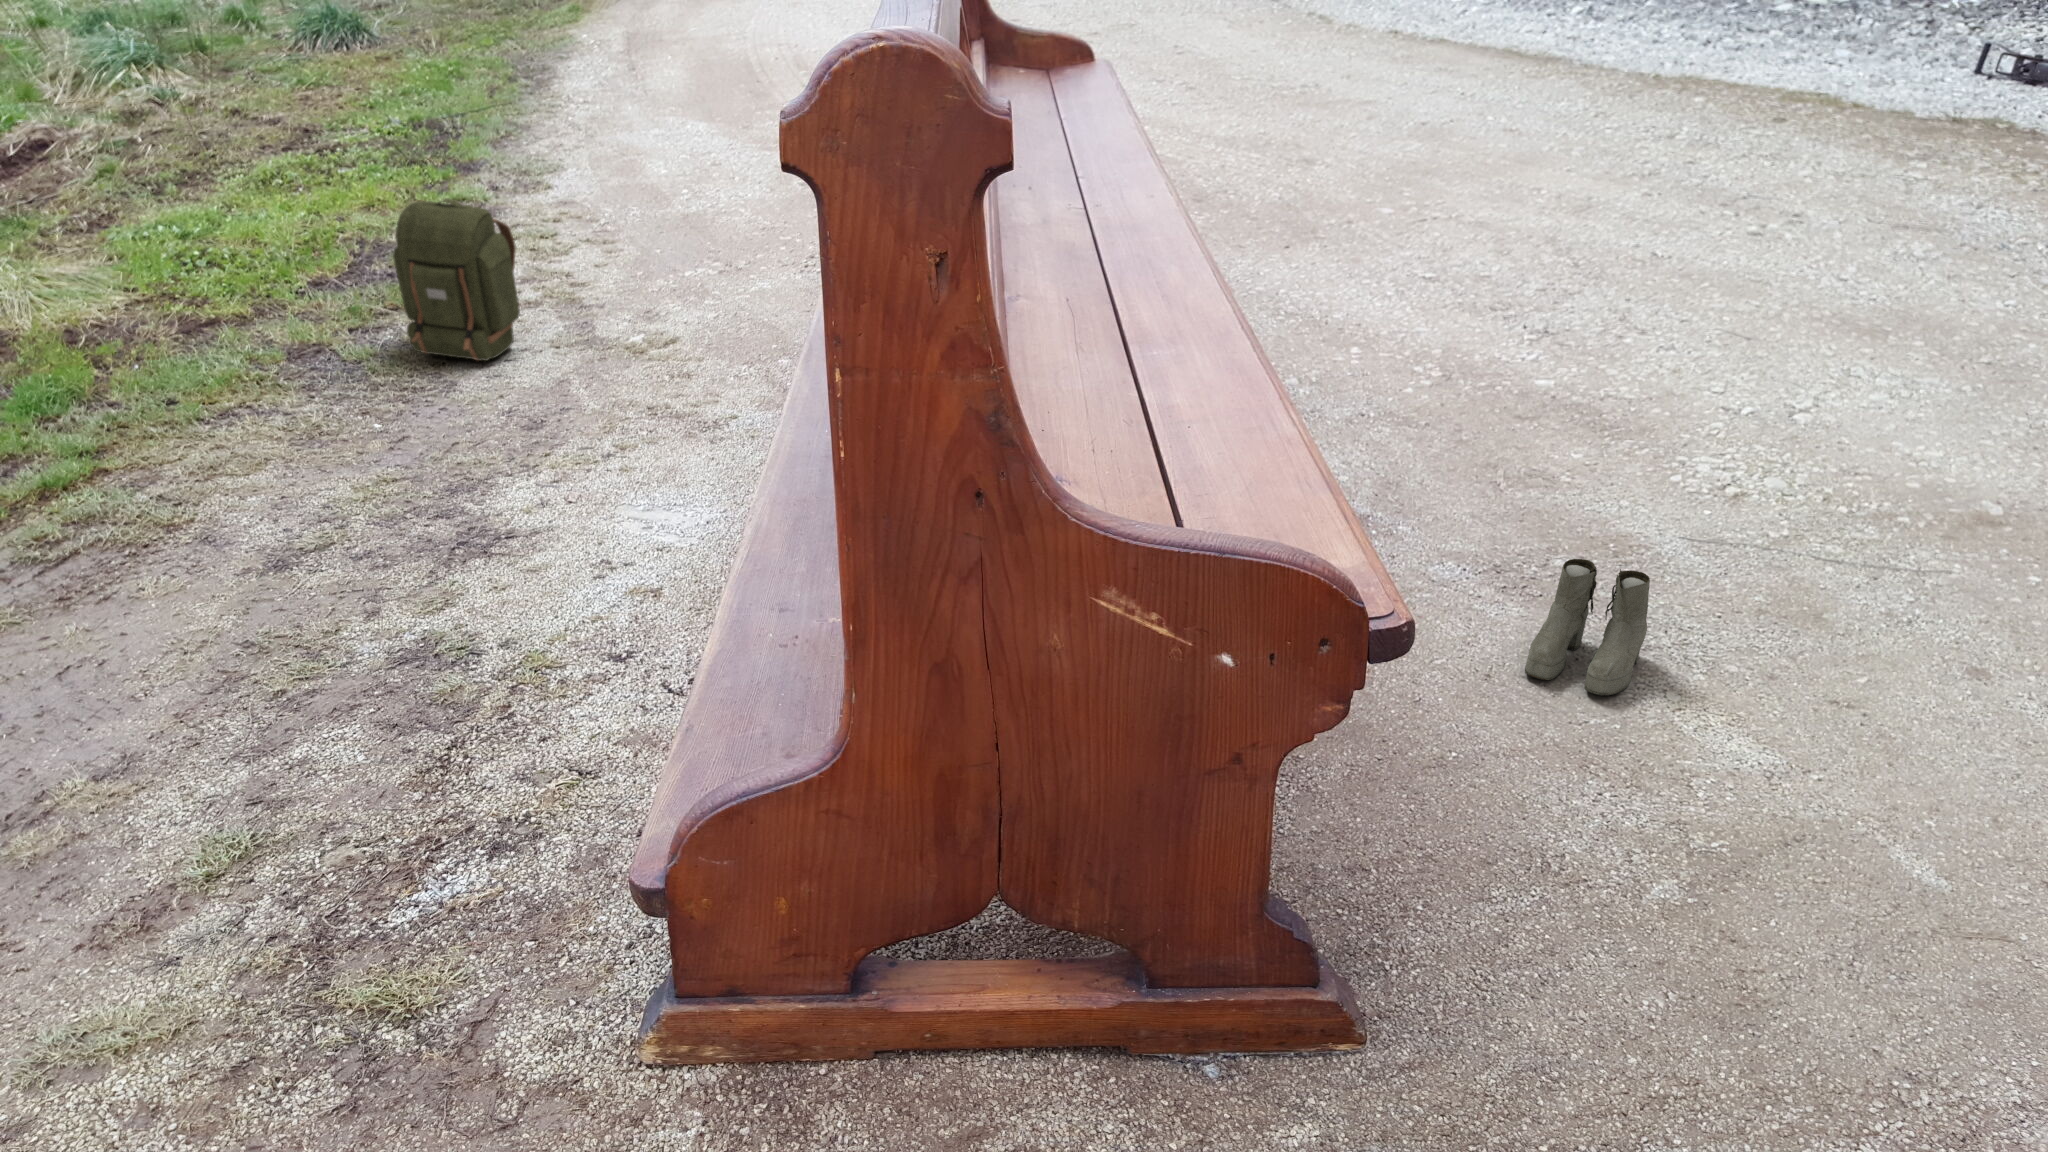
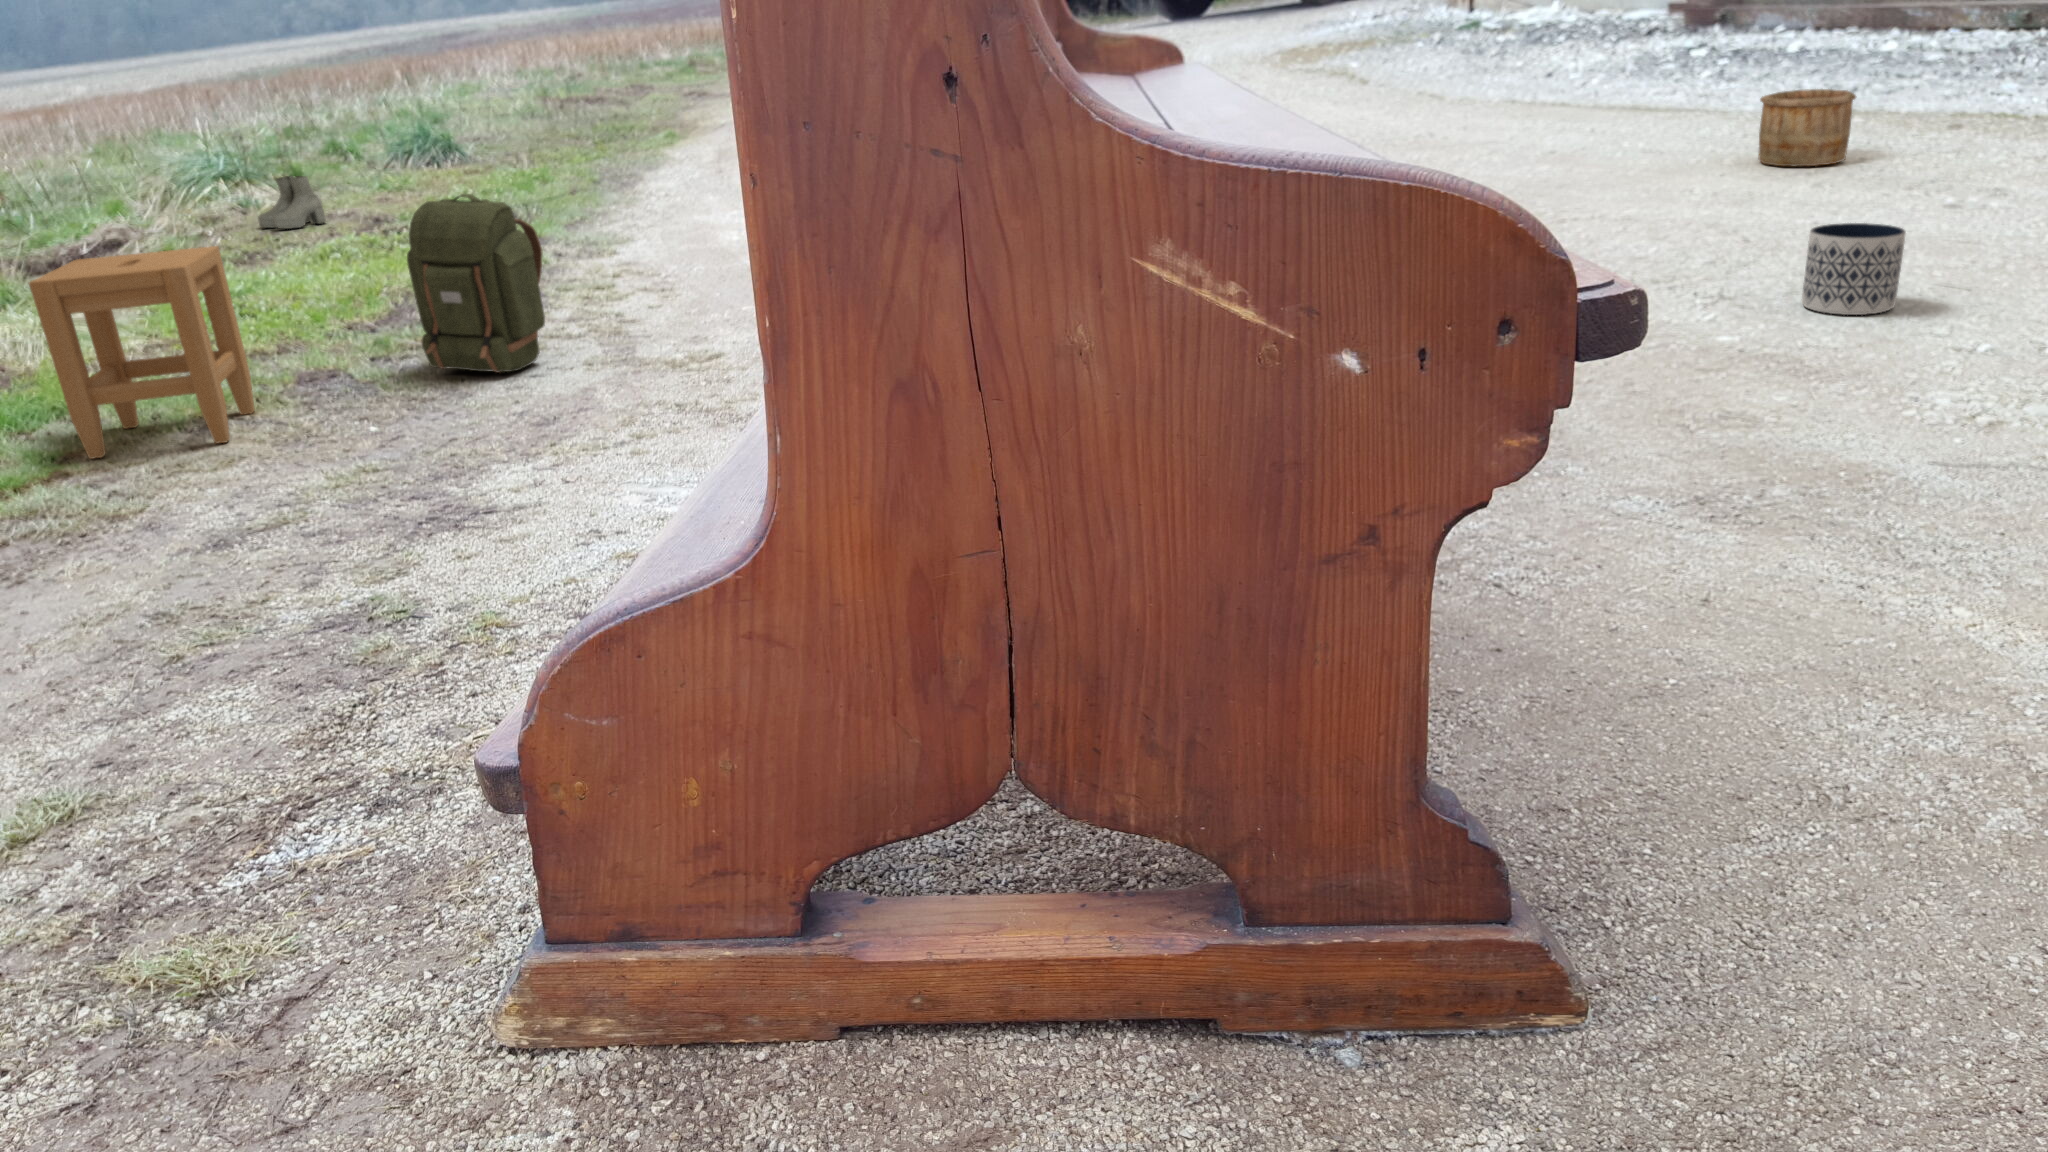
wooden bucket: none [1602,89,1689,164] -> present [1759,89,1856,166]
stool: none [65,250,258,450] -> present [29,246,255,459]
planter: none [1609,281,1696,364] -> present [1802,223,1906,315]
boots: present [1525,559,1650,696] -> present [258,176,326,229]

